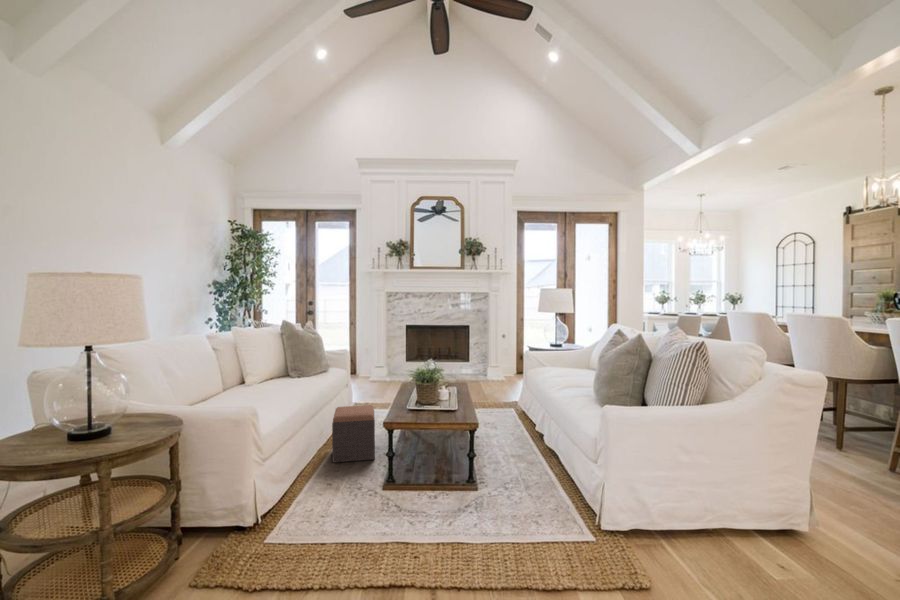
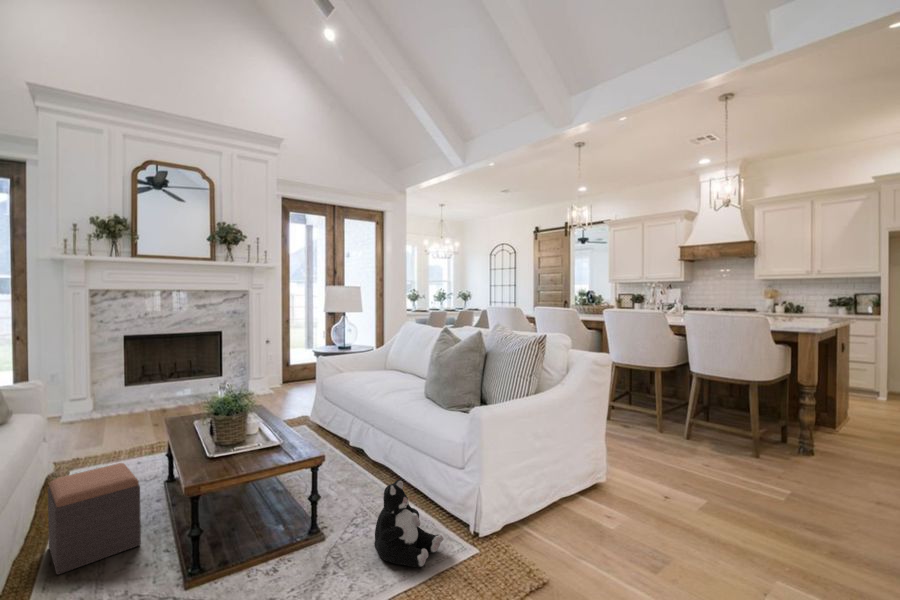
plush toy: none [506,456,564,532] -> present [374,480,443,567]

